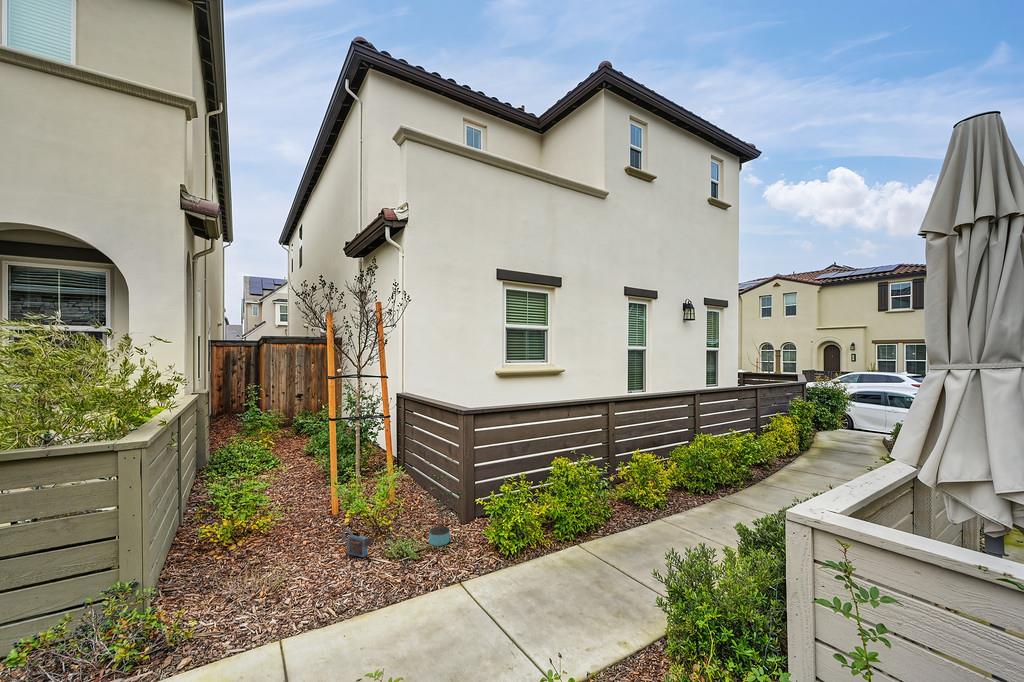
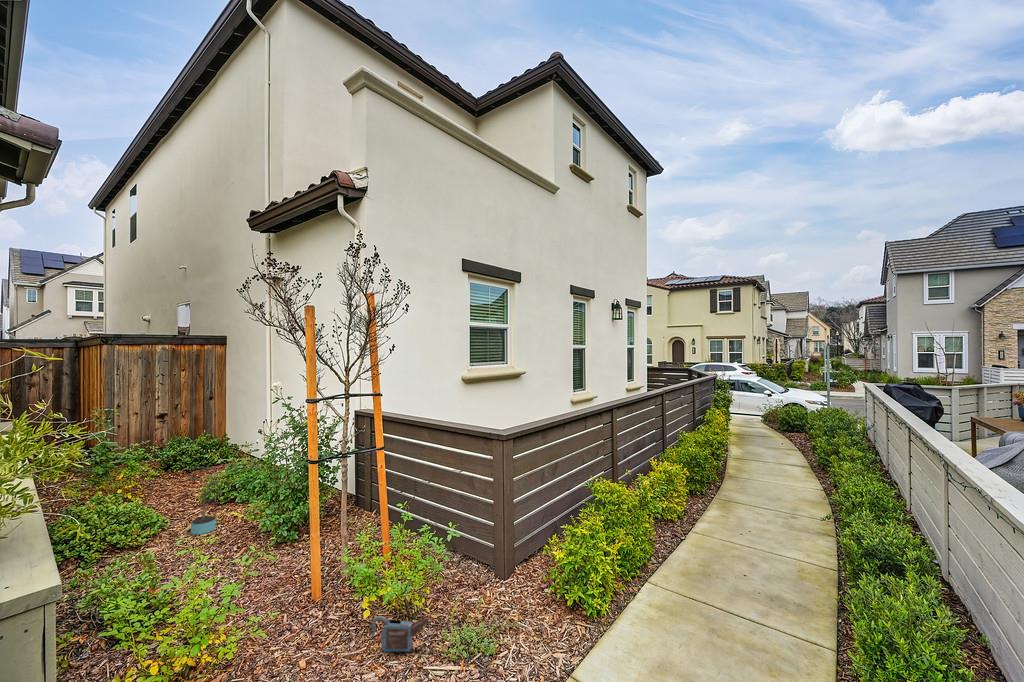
potted plant: present [428,474,463,546] -> present [188,466,231,534]

